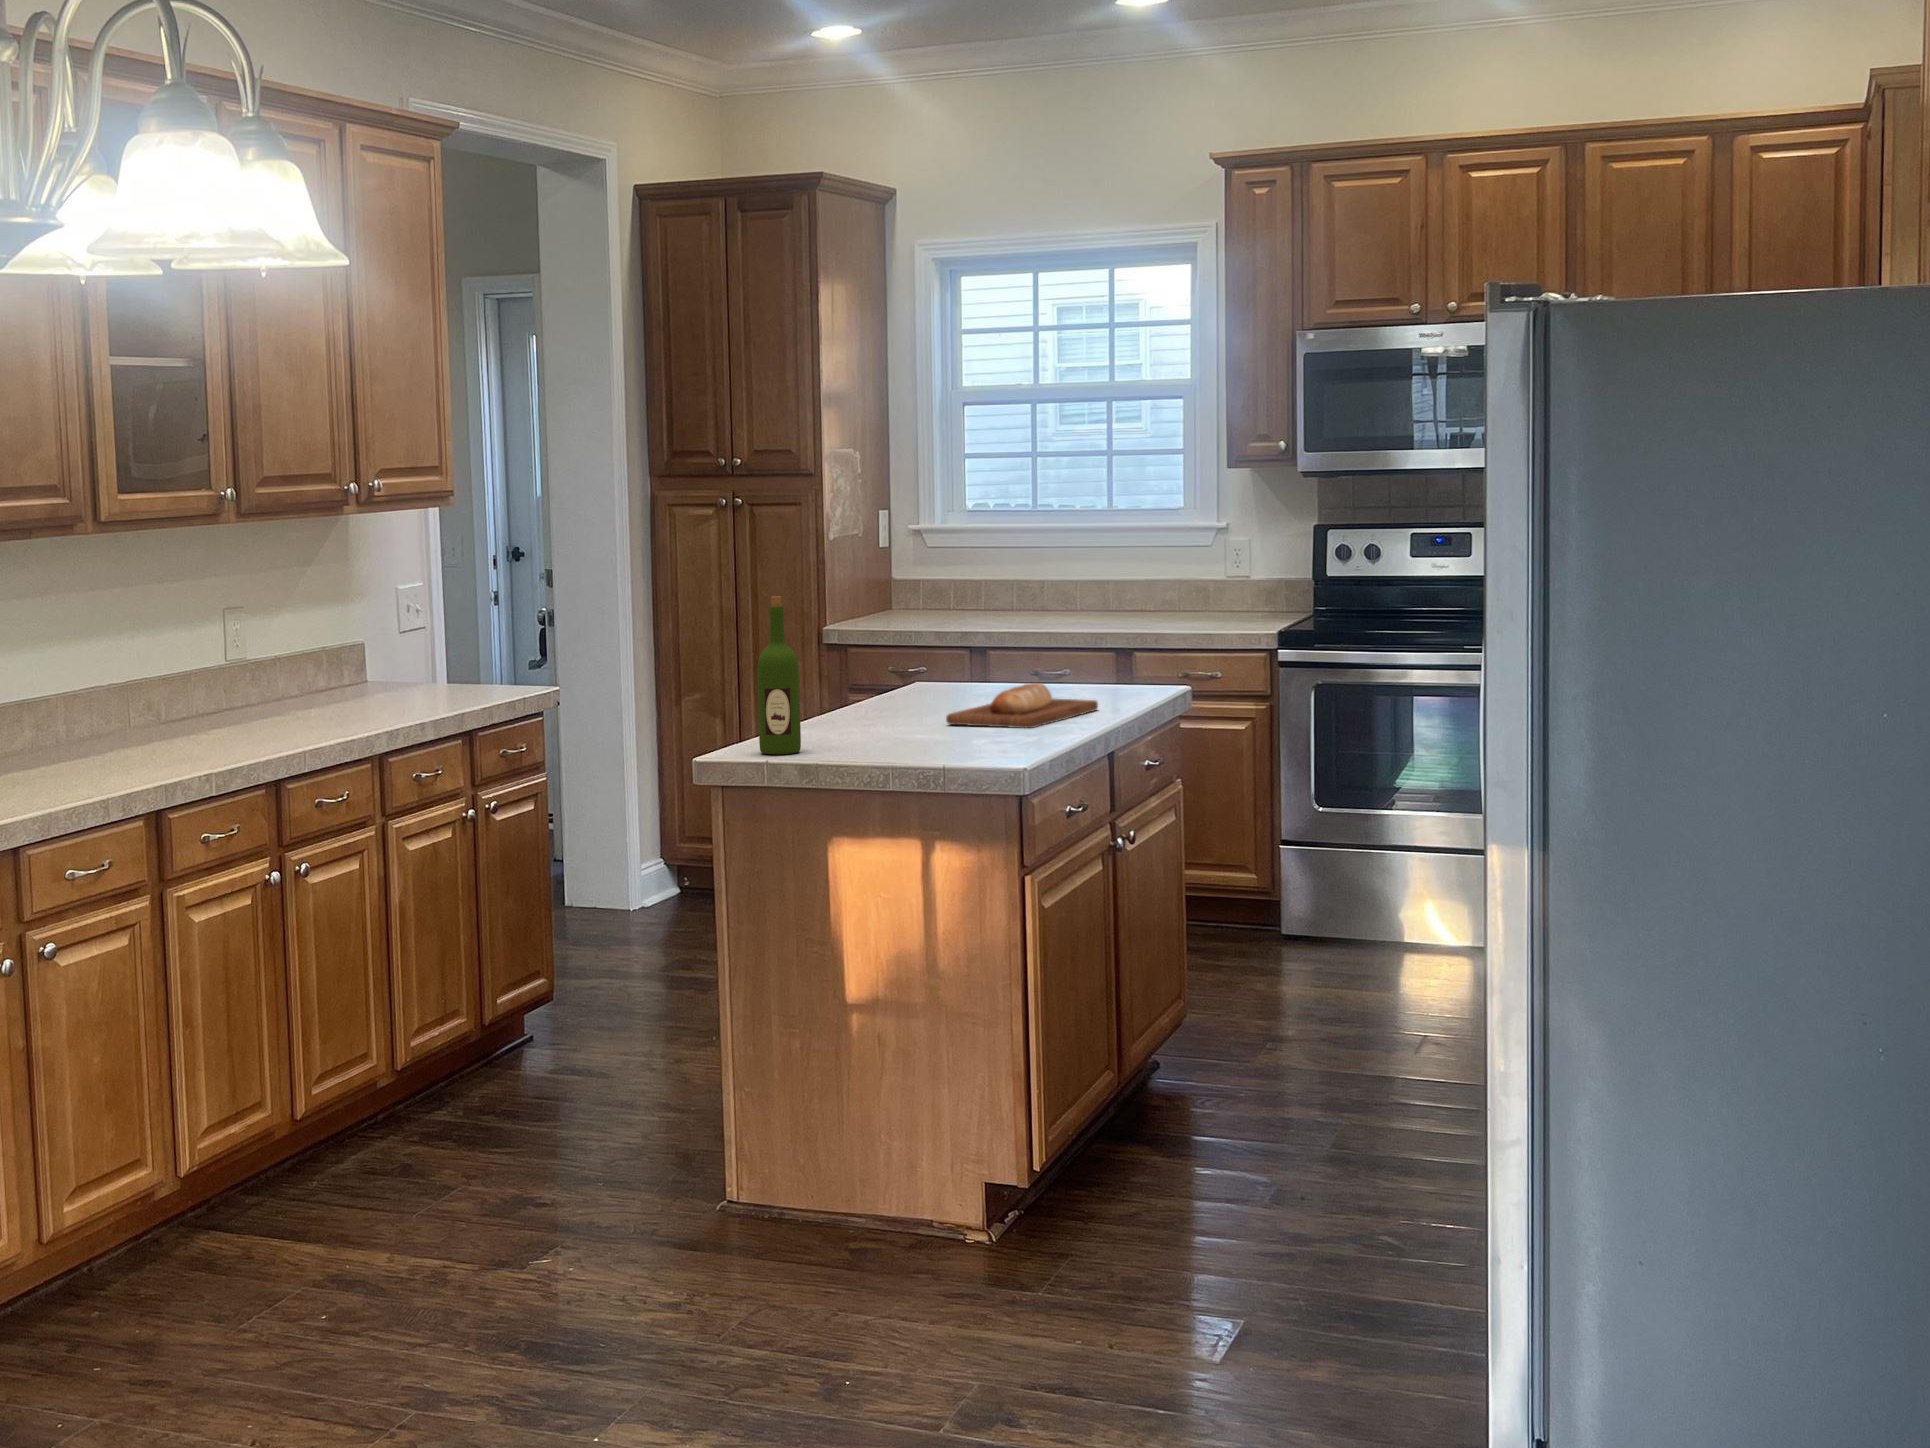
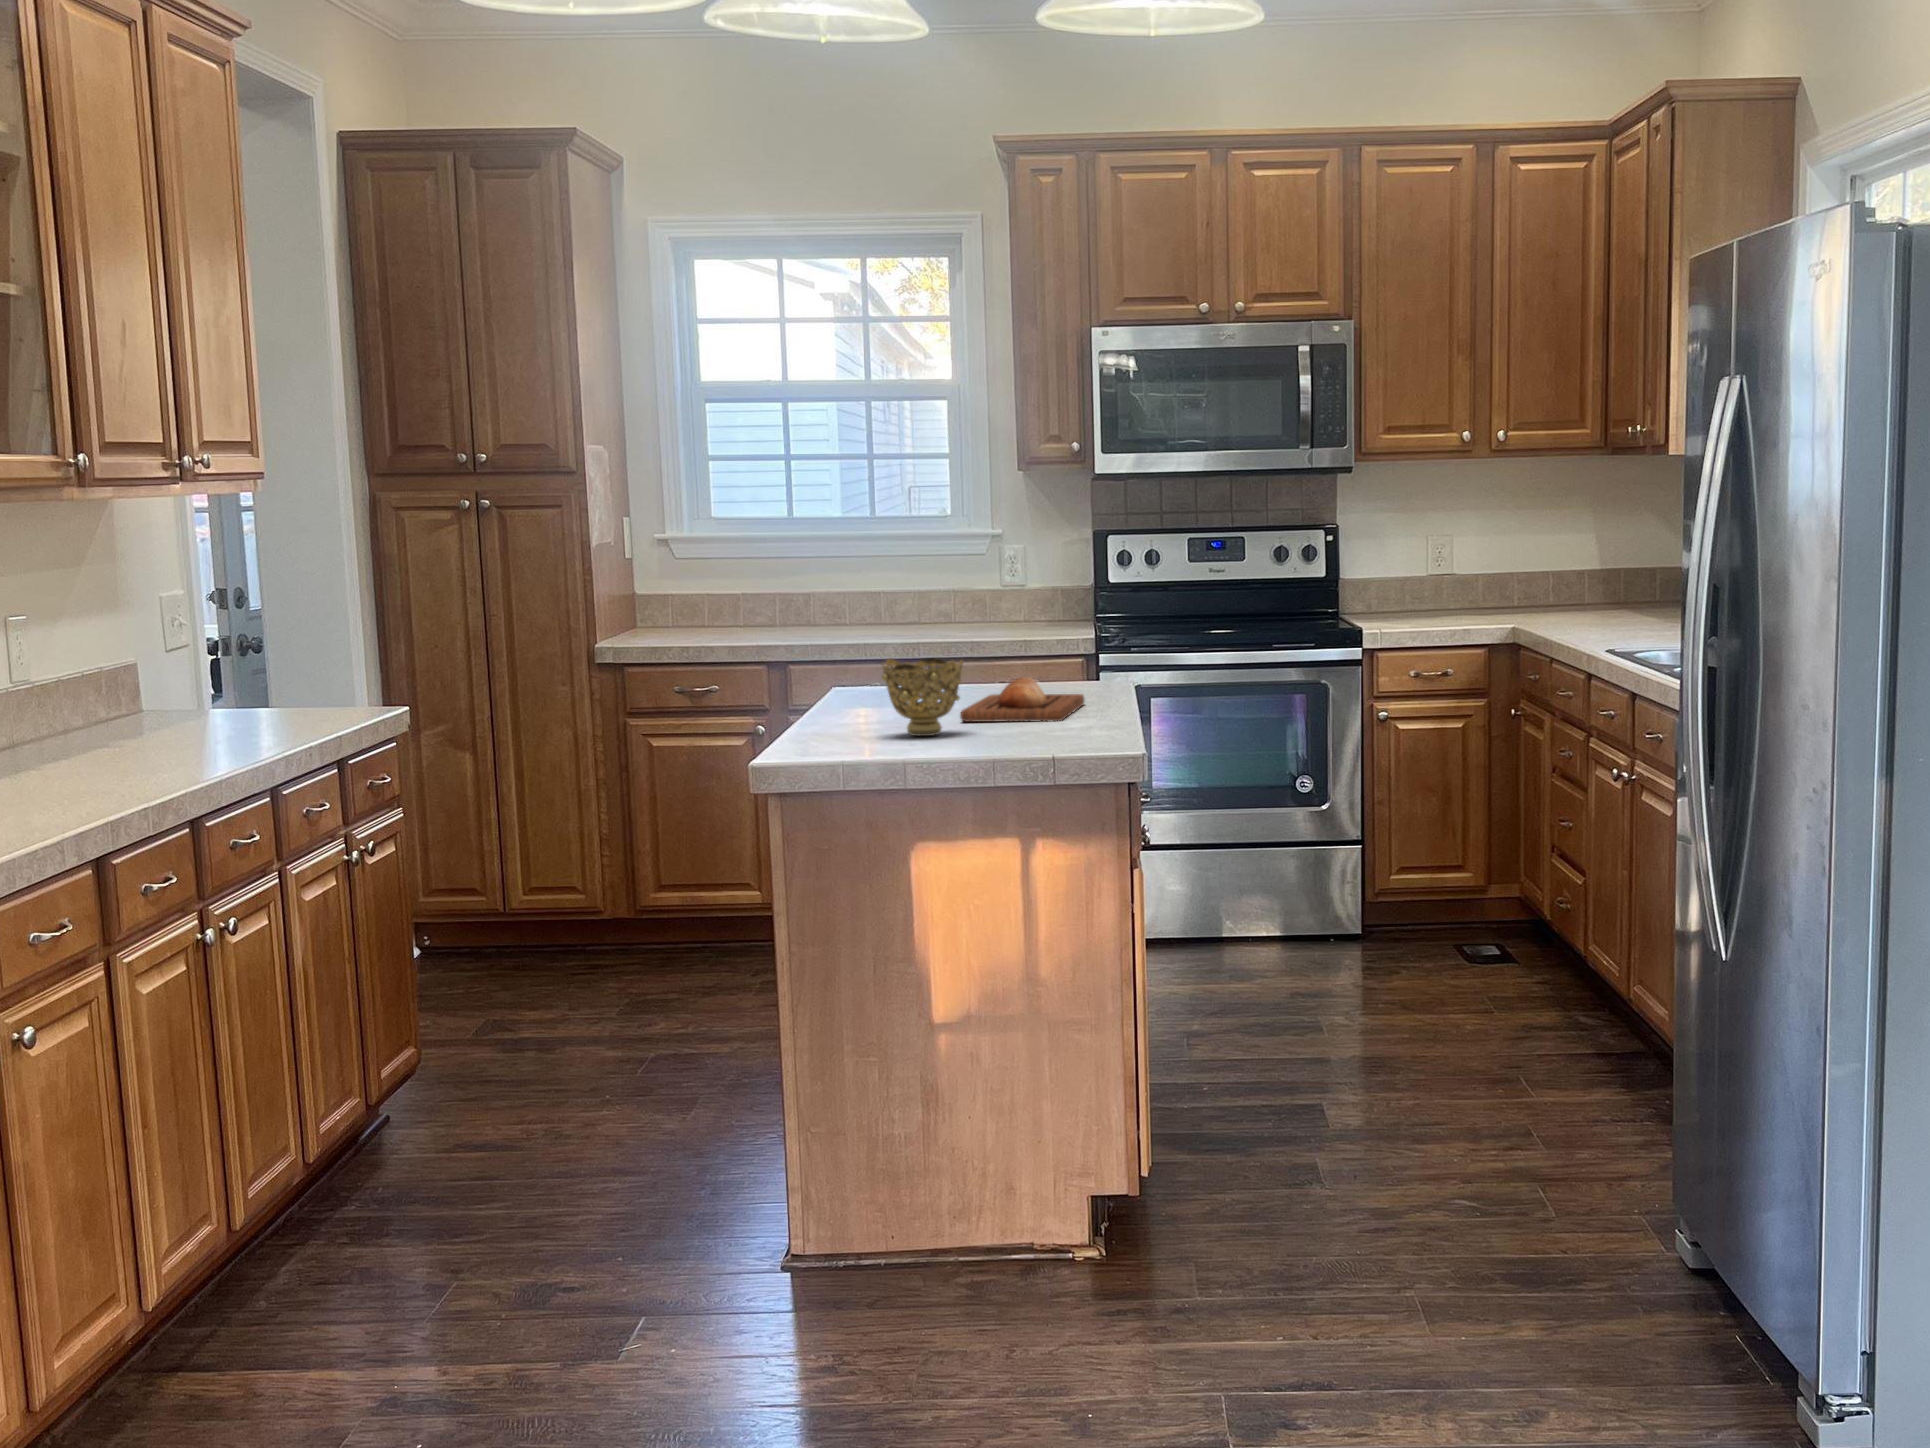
wine bottle: present [758,596,801,754] -> none [821,577,870,754]
decorative bowl: none [842,666,919,739] -> present [881,658,963,736]

